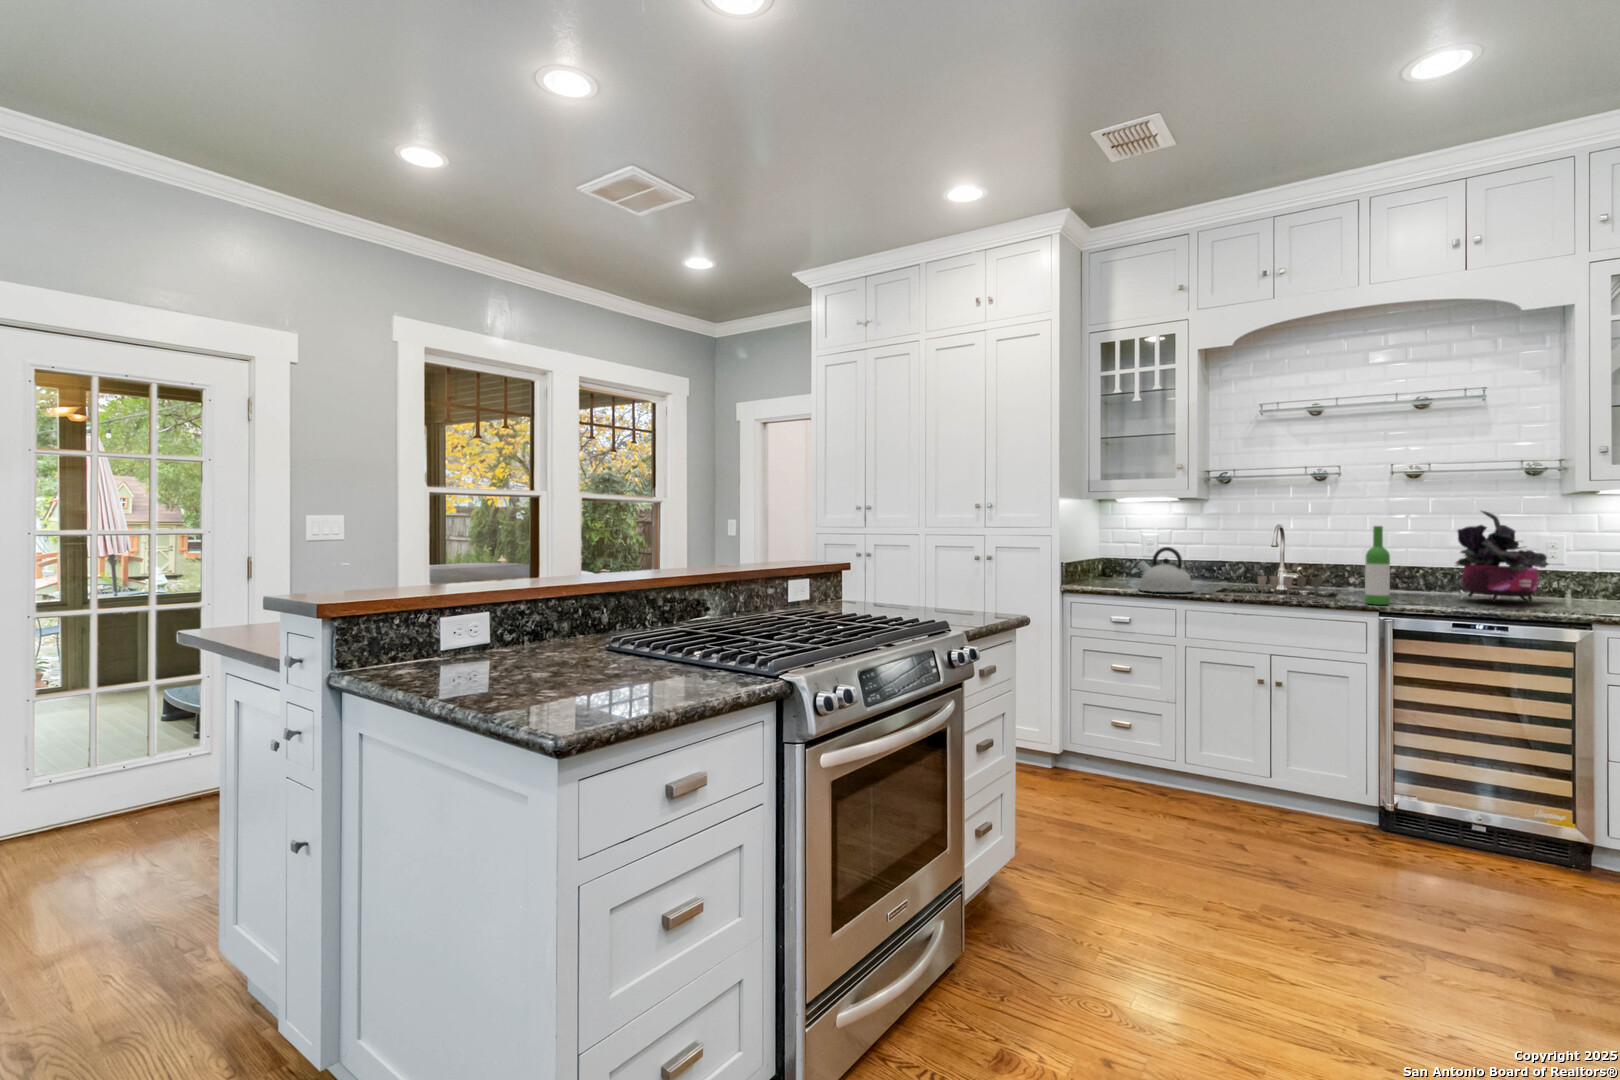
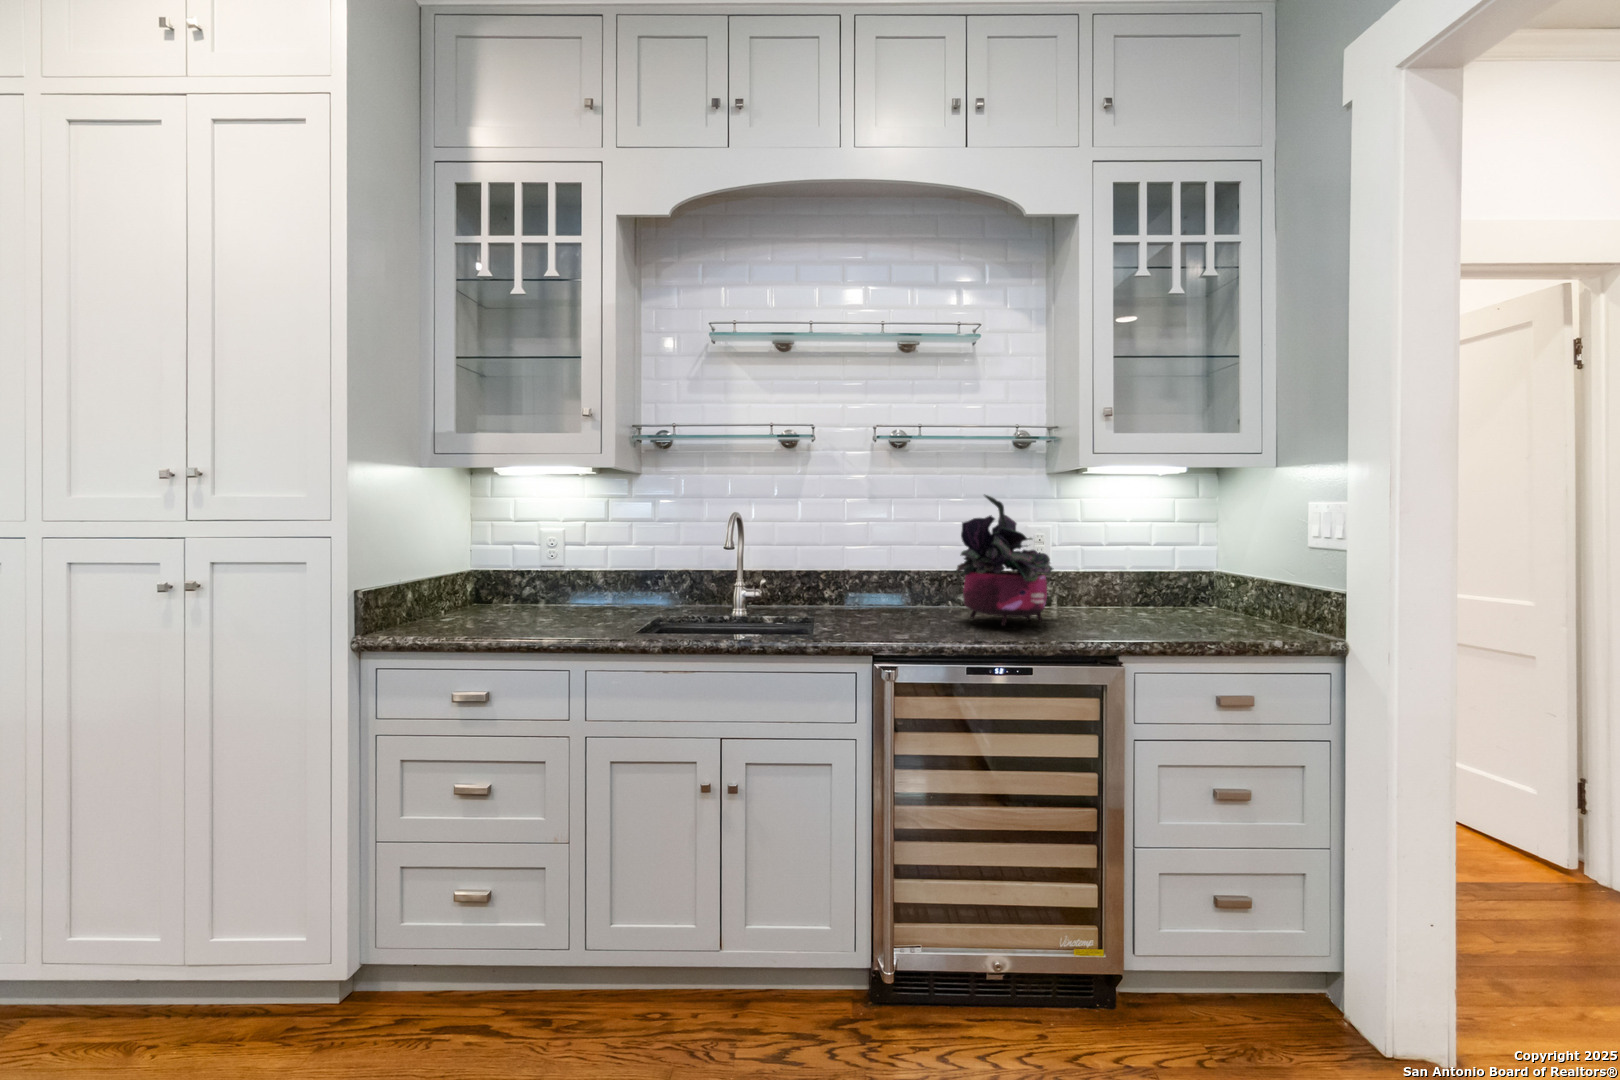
wine bottle: present [1365,526,1390,605] -> none [855,517,887,643]
kettle: present [1138,547,1193,592] -> none [515,553,609,636]
wine glass: present [1258,576,1321,602] -> none [704,601,796,646]

